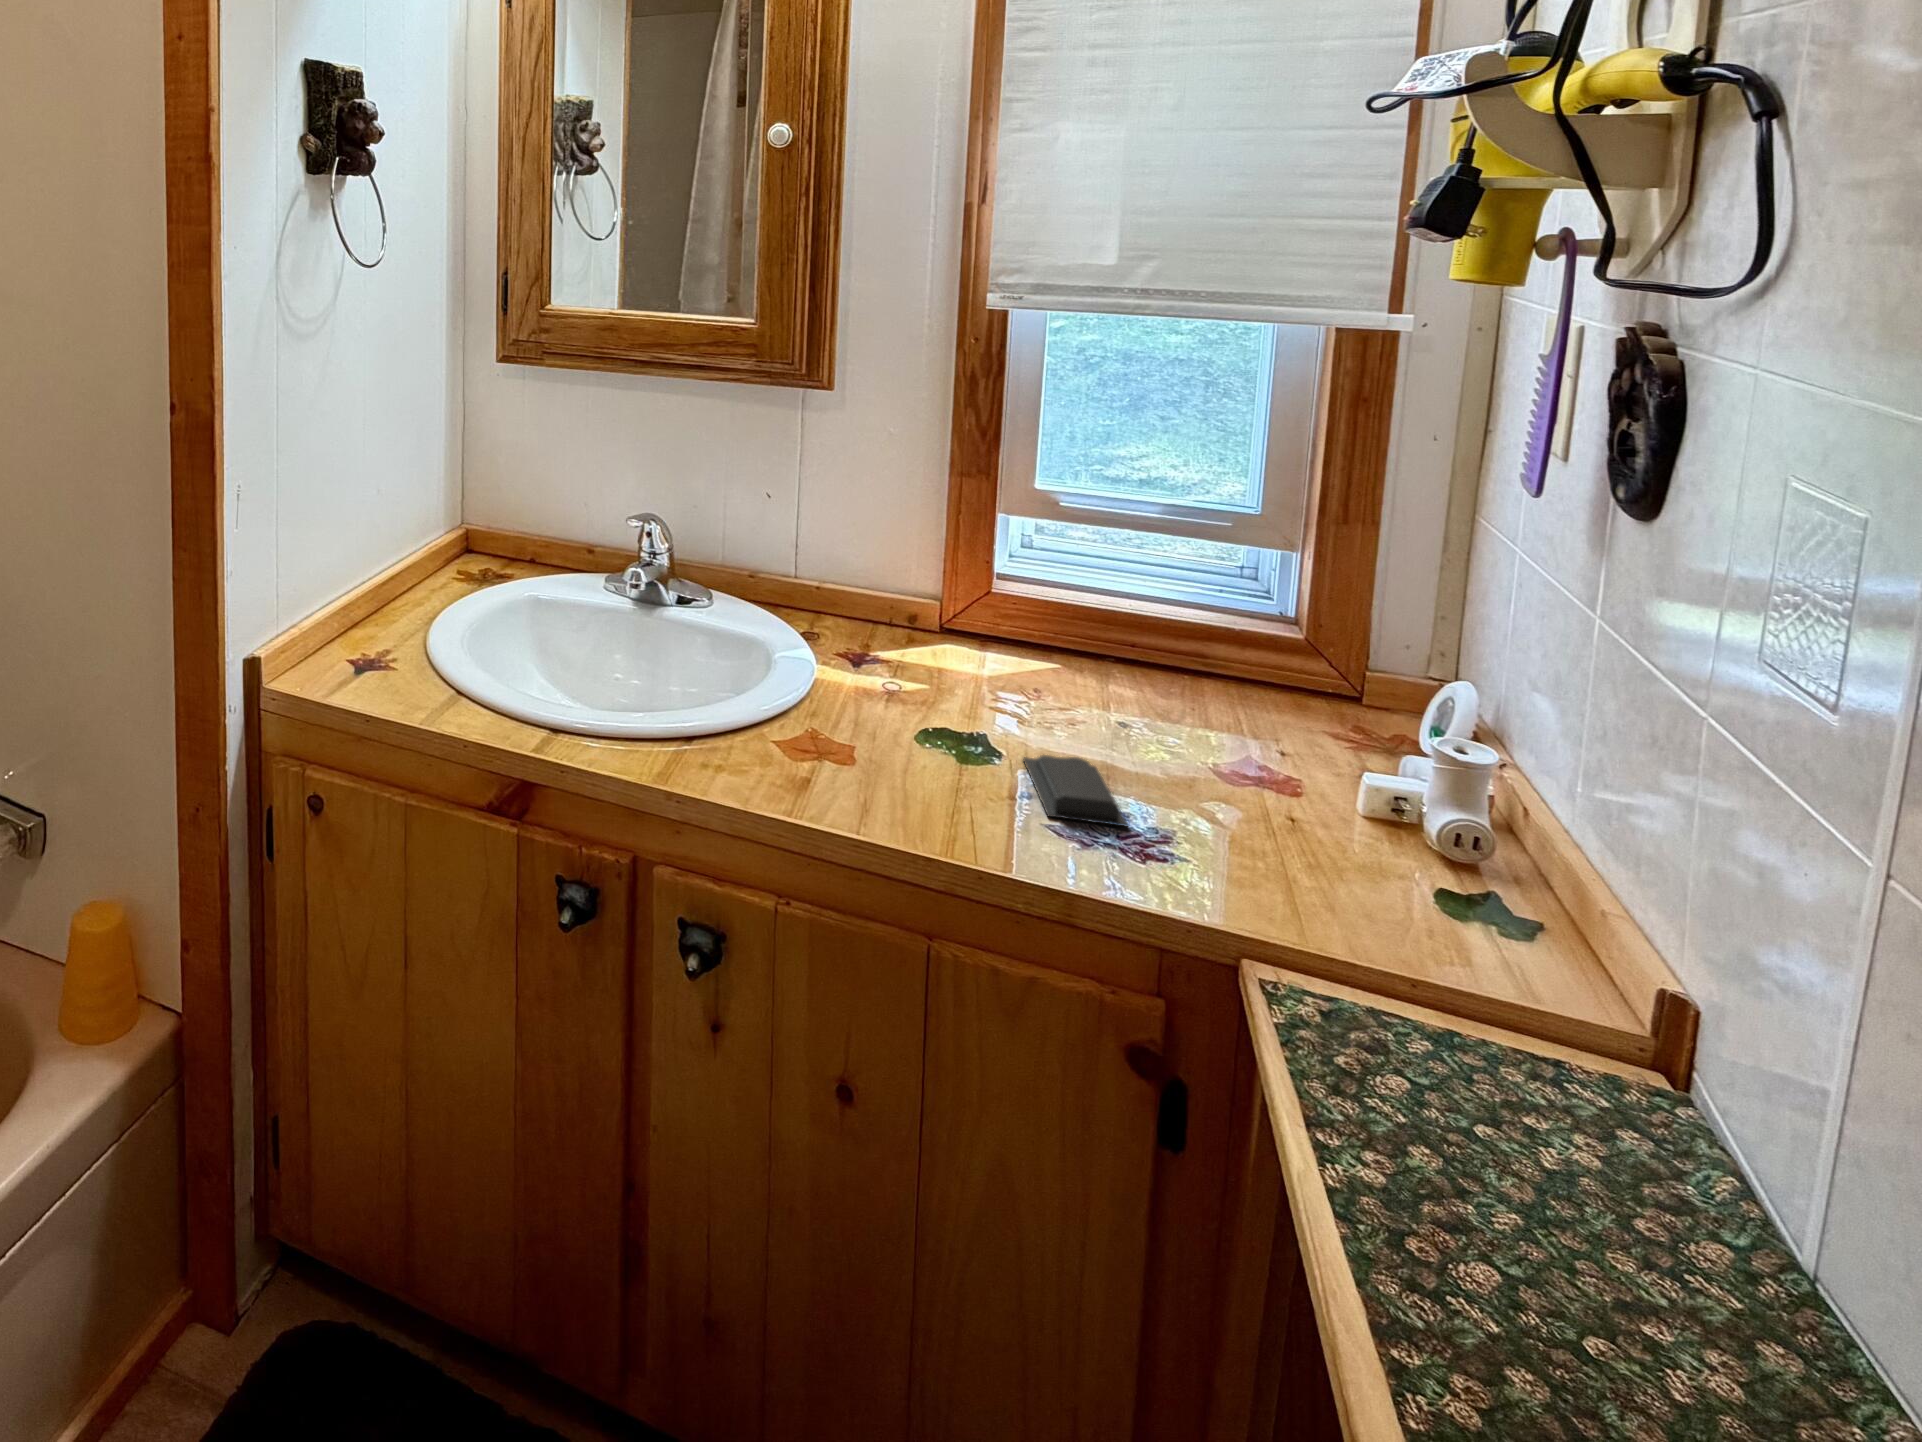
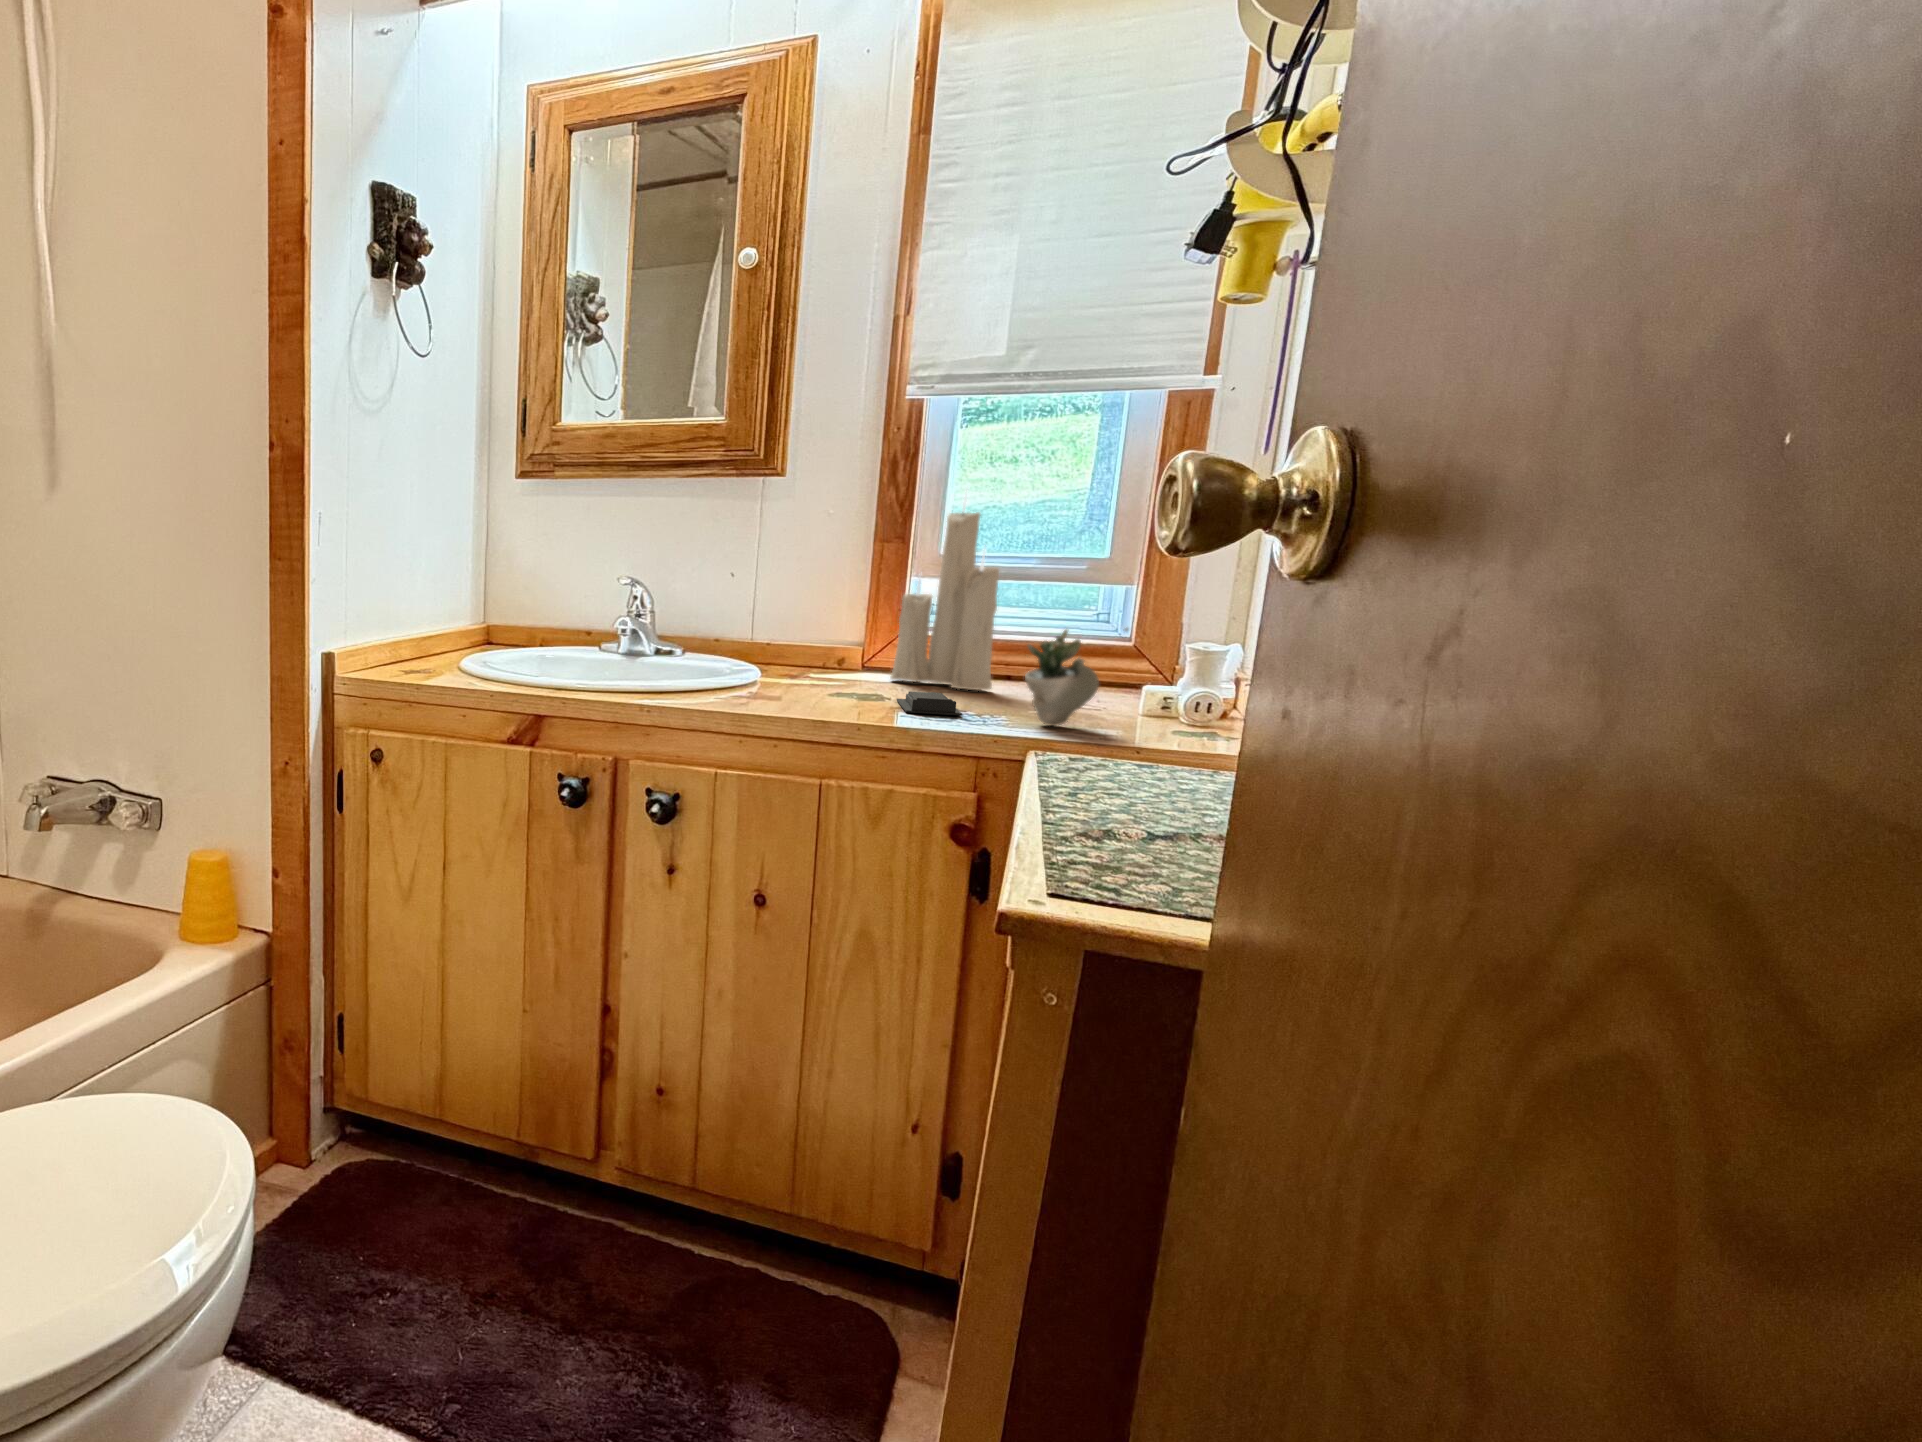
candle: none [996,414,1140,709] -> present [891,491,999,690]
succulent plant: none [1219,727,1396,867] -> present [1025,628,1128,726]

